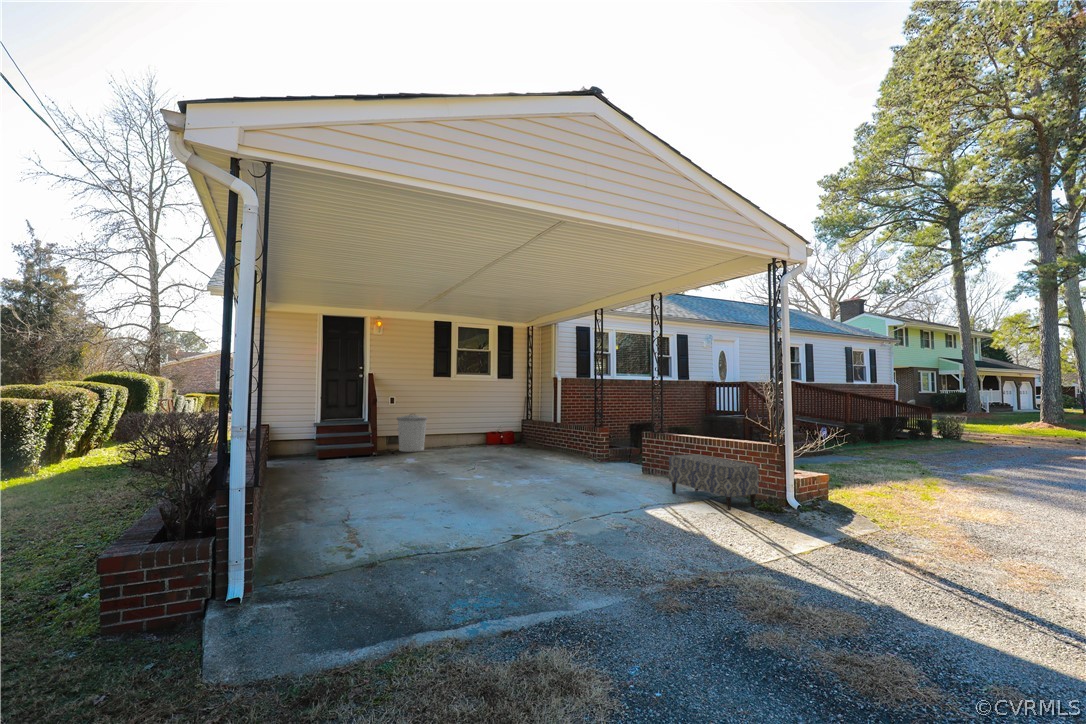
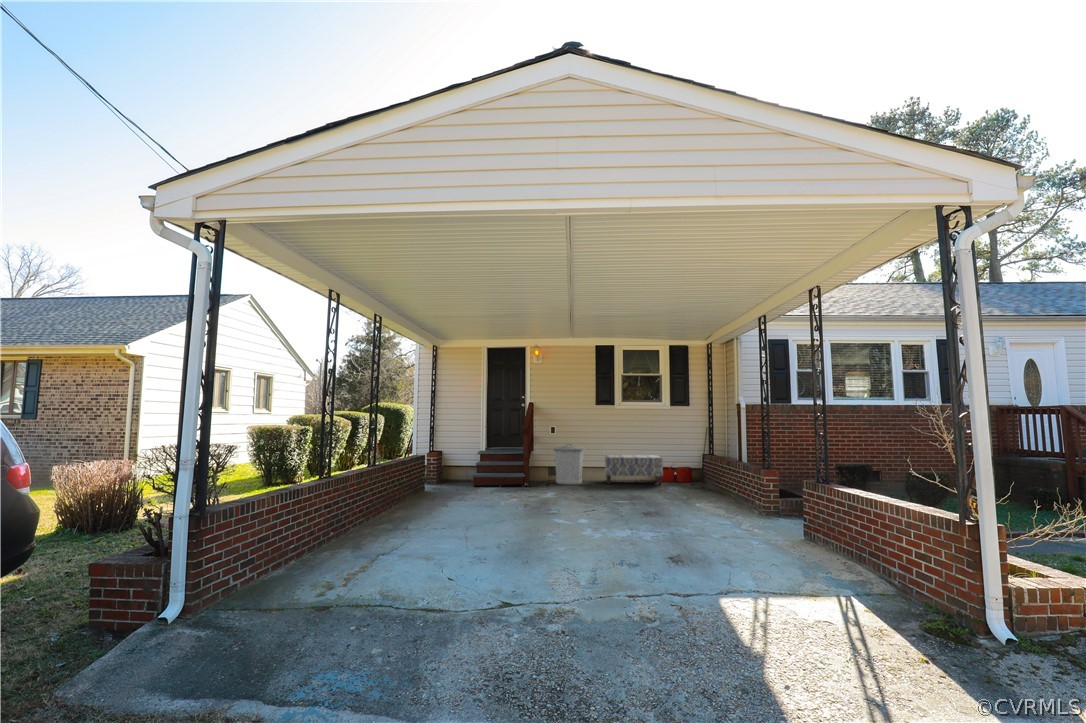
bench: present [669,454,759,510] -> present [605,455,663,484]

